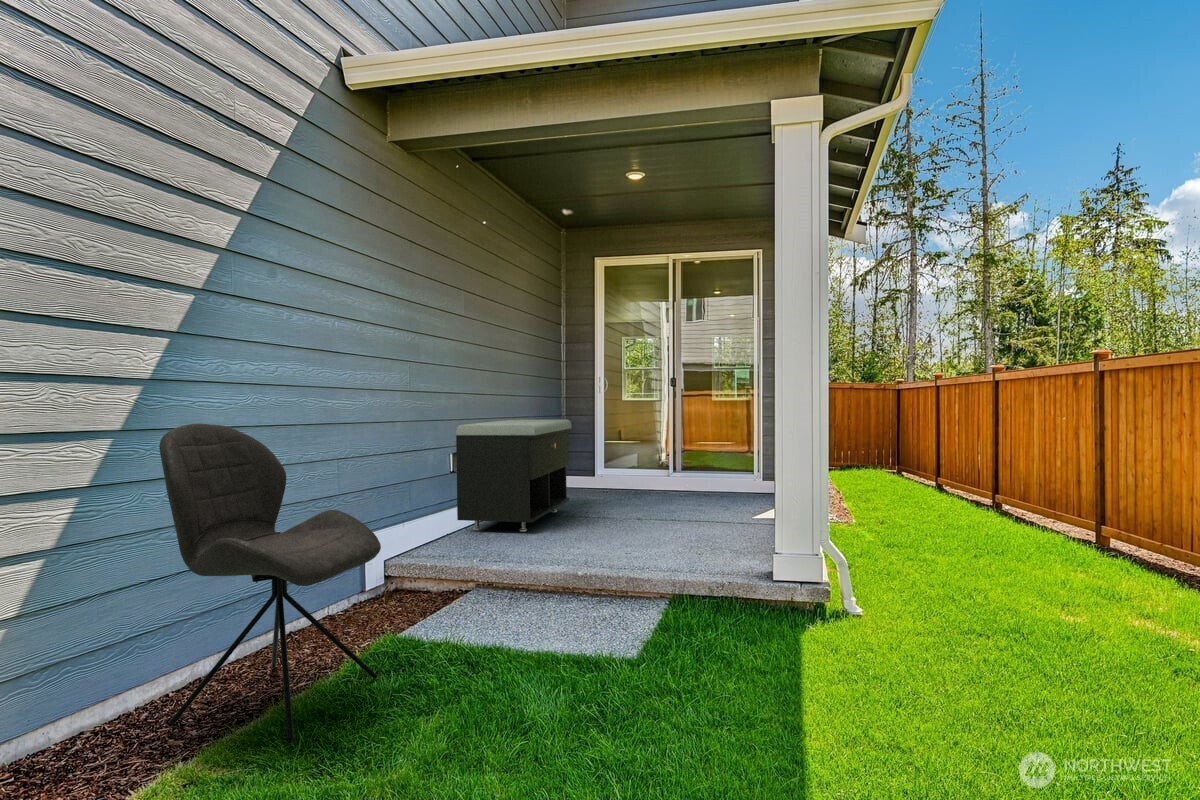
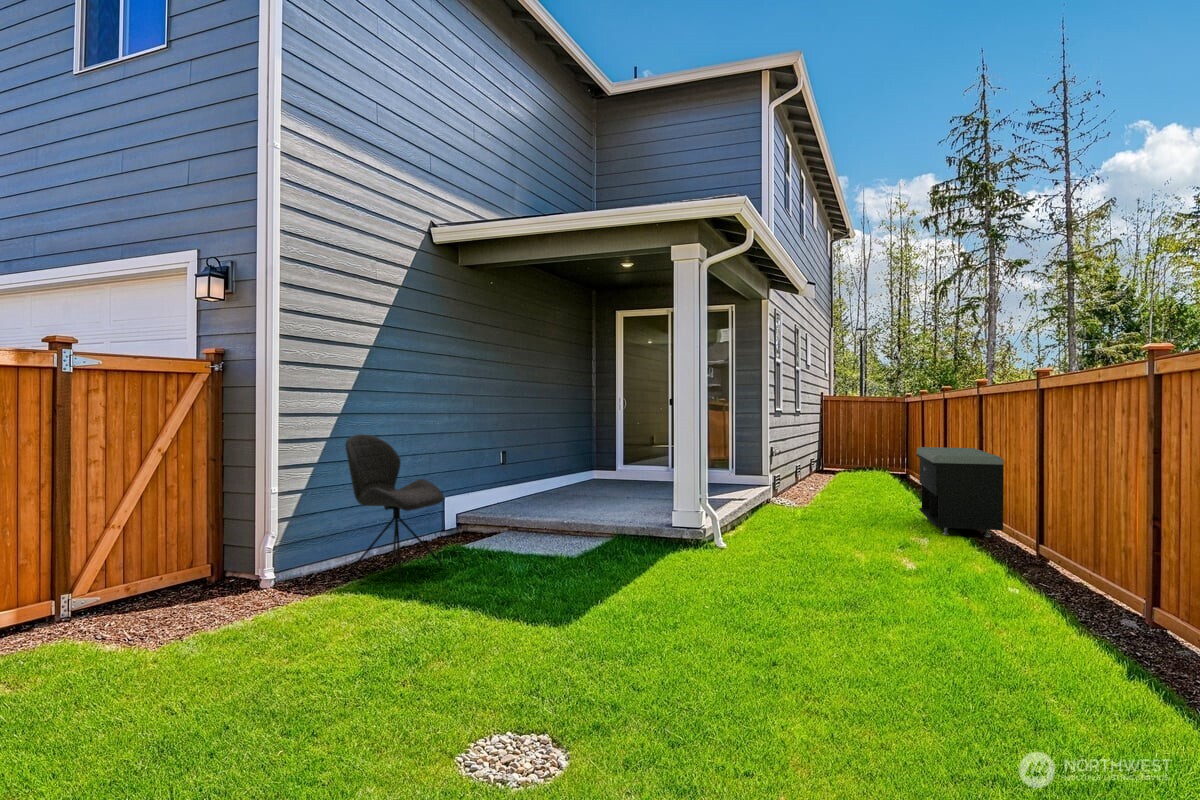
storage bench: present [456,420,572,532] -> present [917,447,1003,537]

